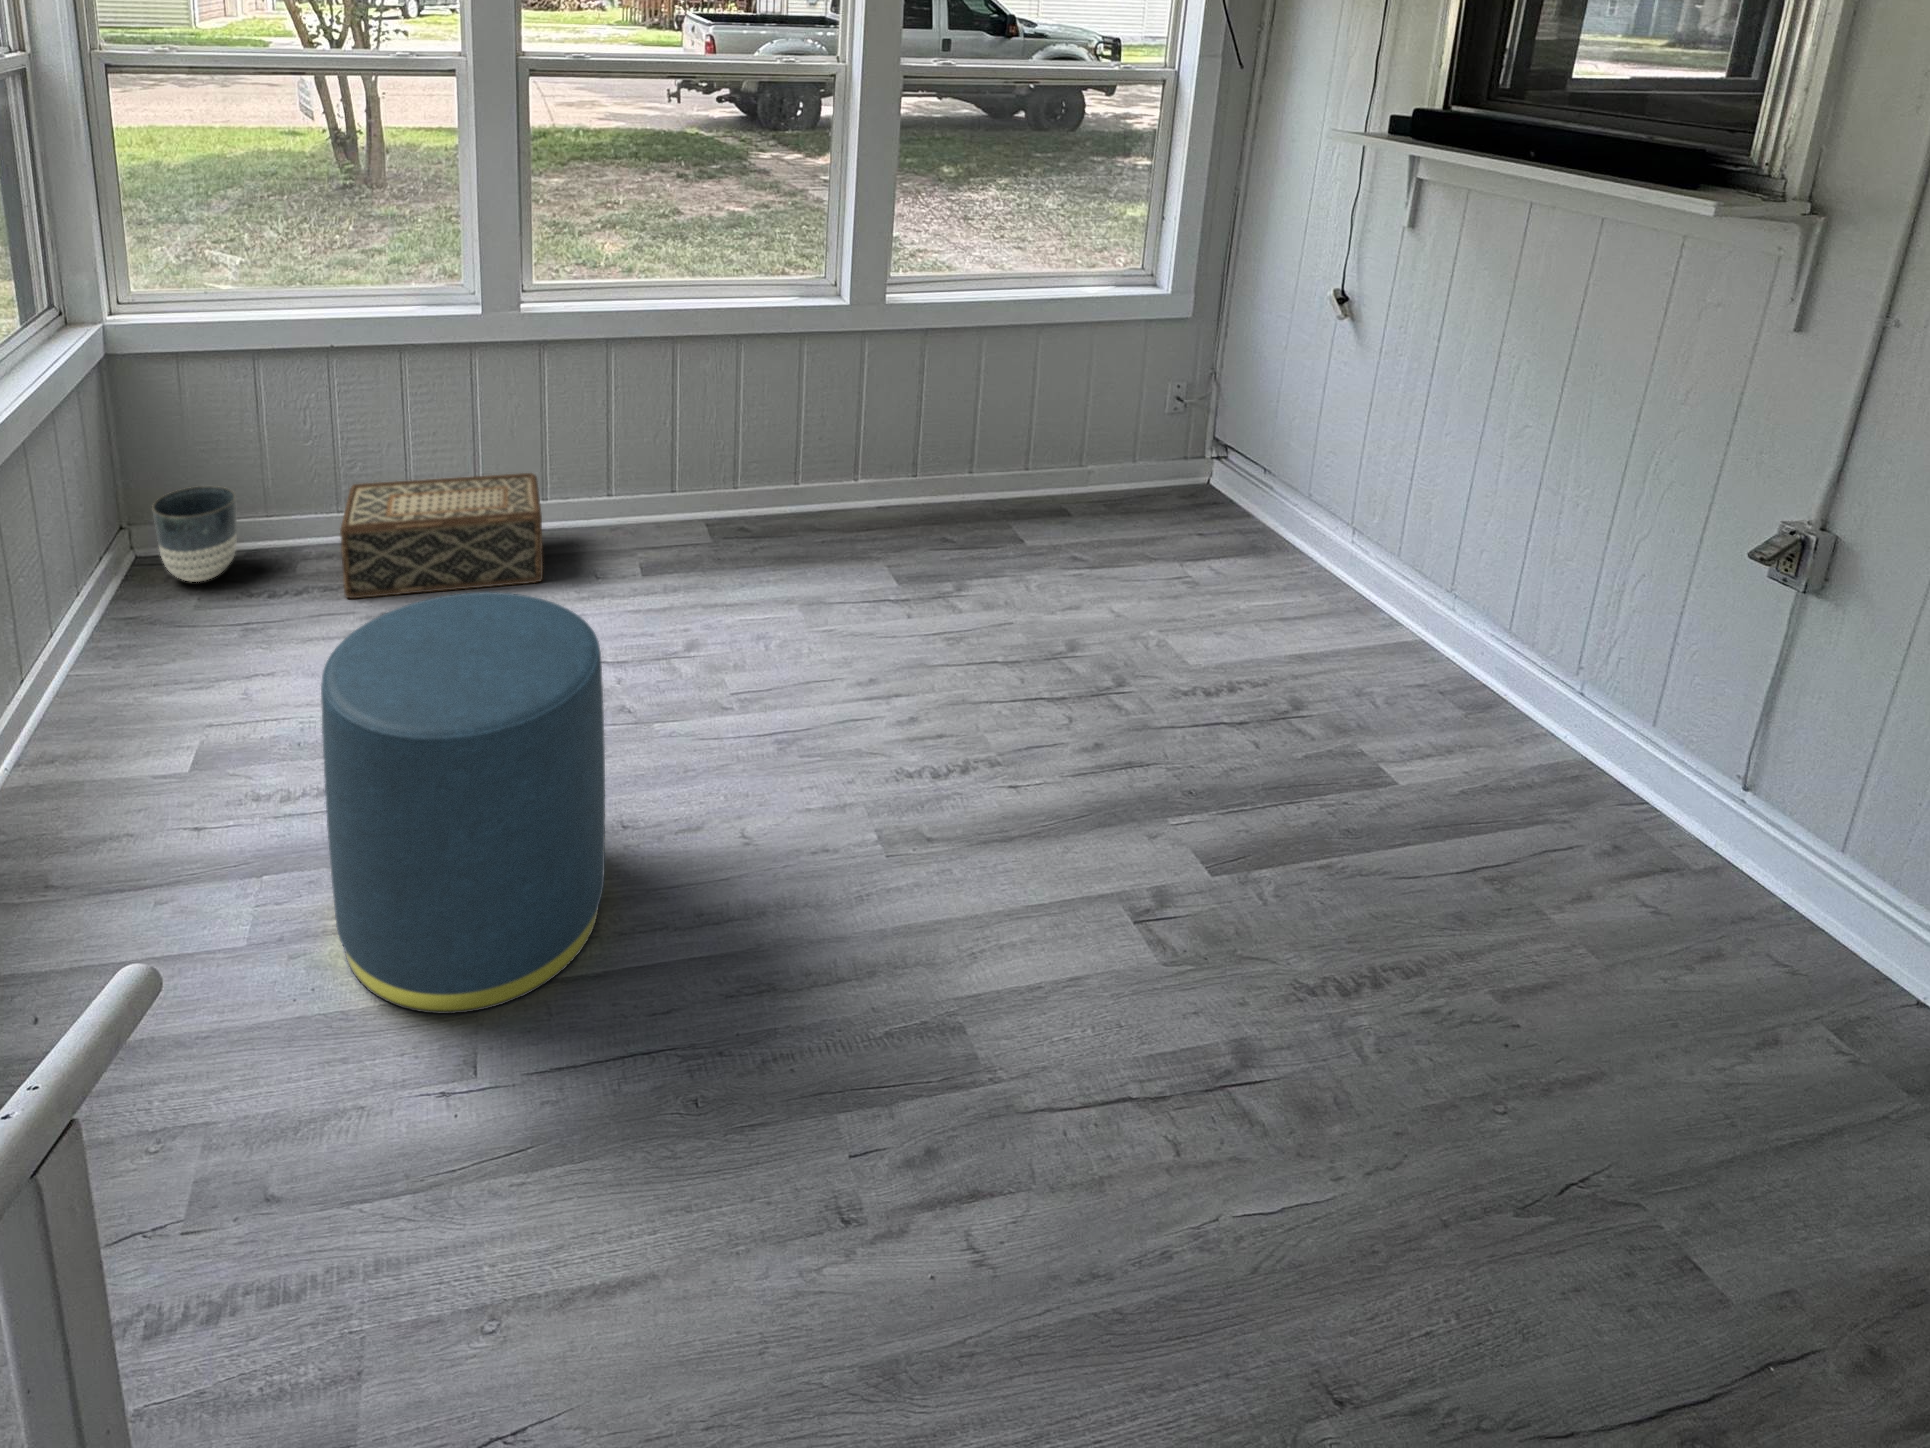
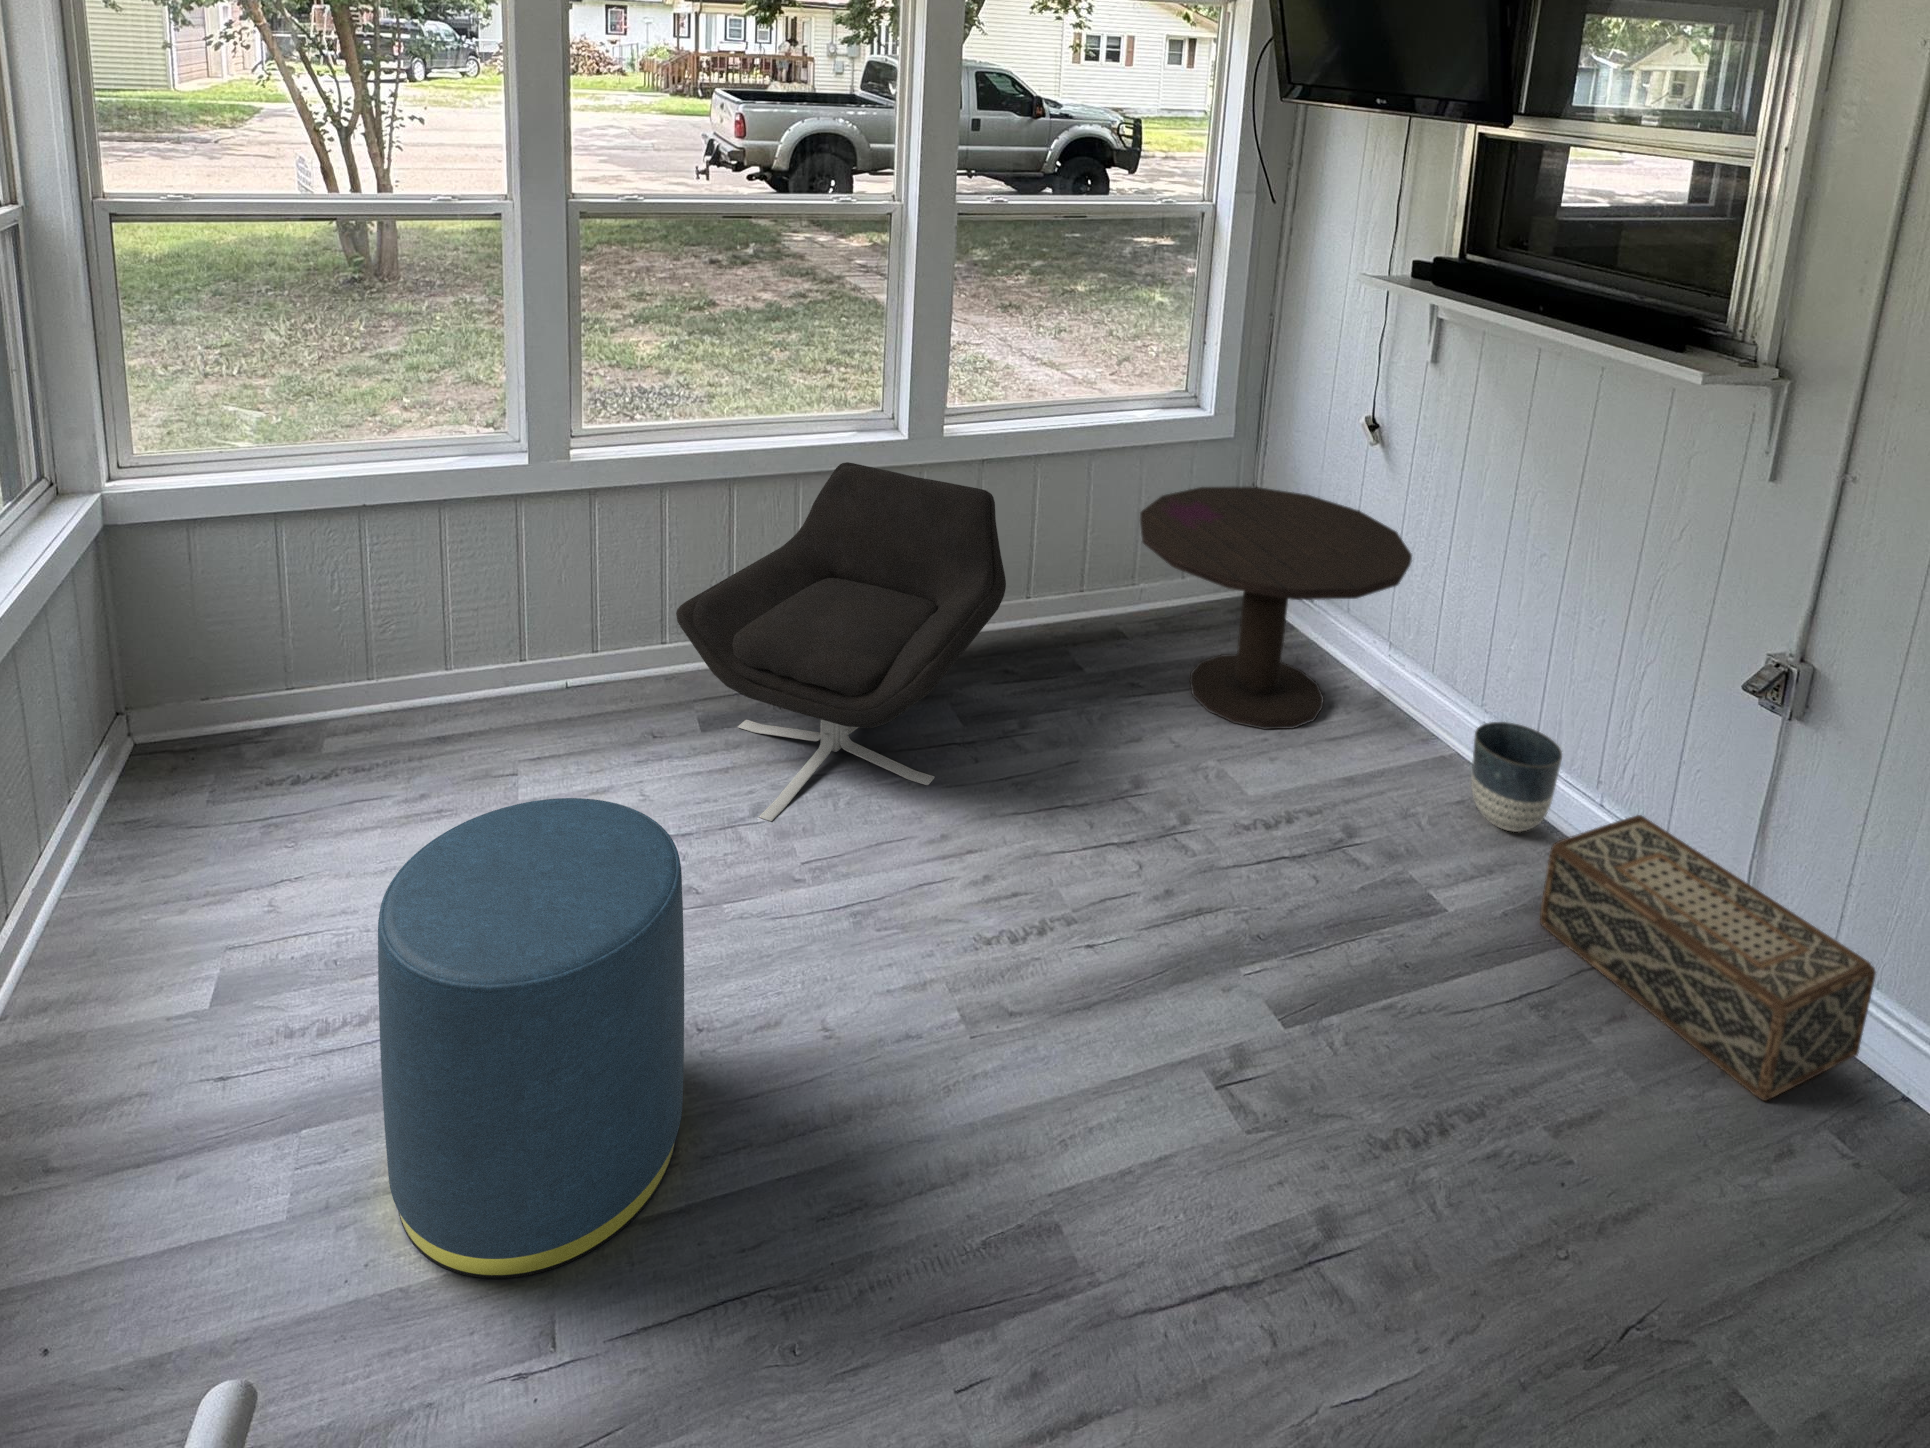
lounge chair: none [618,325,943,656] -> present [676,462,1006,821]
side table: none [1085,364,1377,606] -> present [1140,487,1412,730]
woven basket: present [340,473,543,598] -> present [1540,815,1876,1101]
planter: present [152,486,237,582] -> present [1471,722,1562,832]

